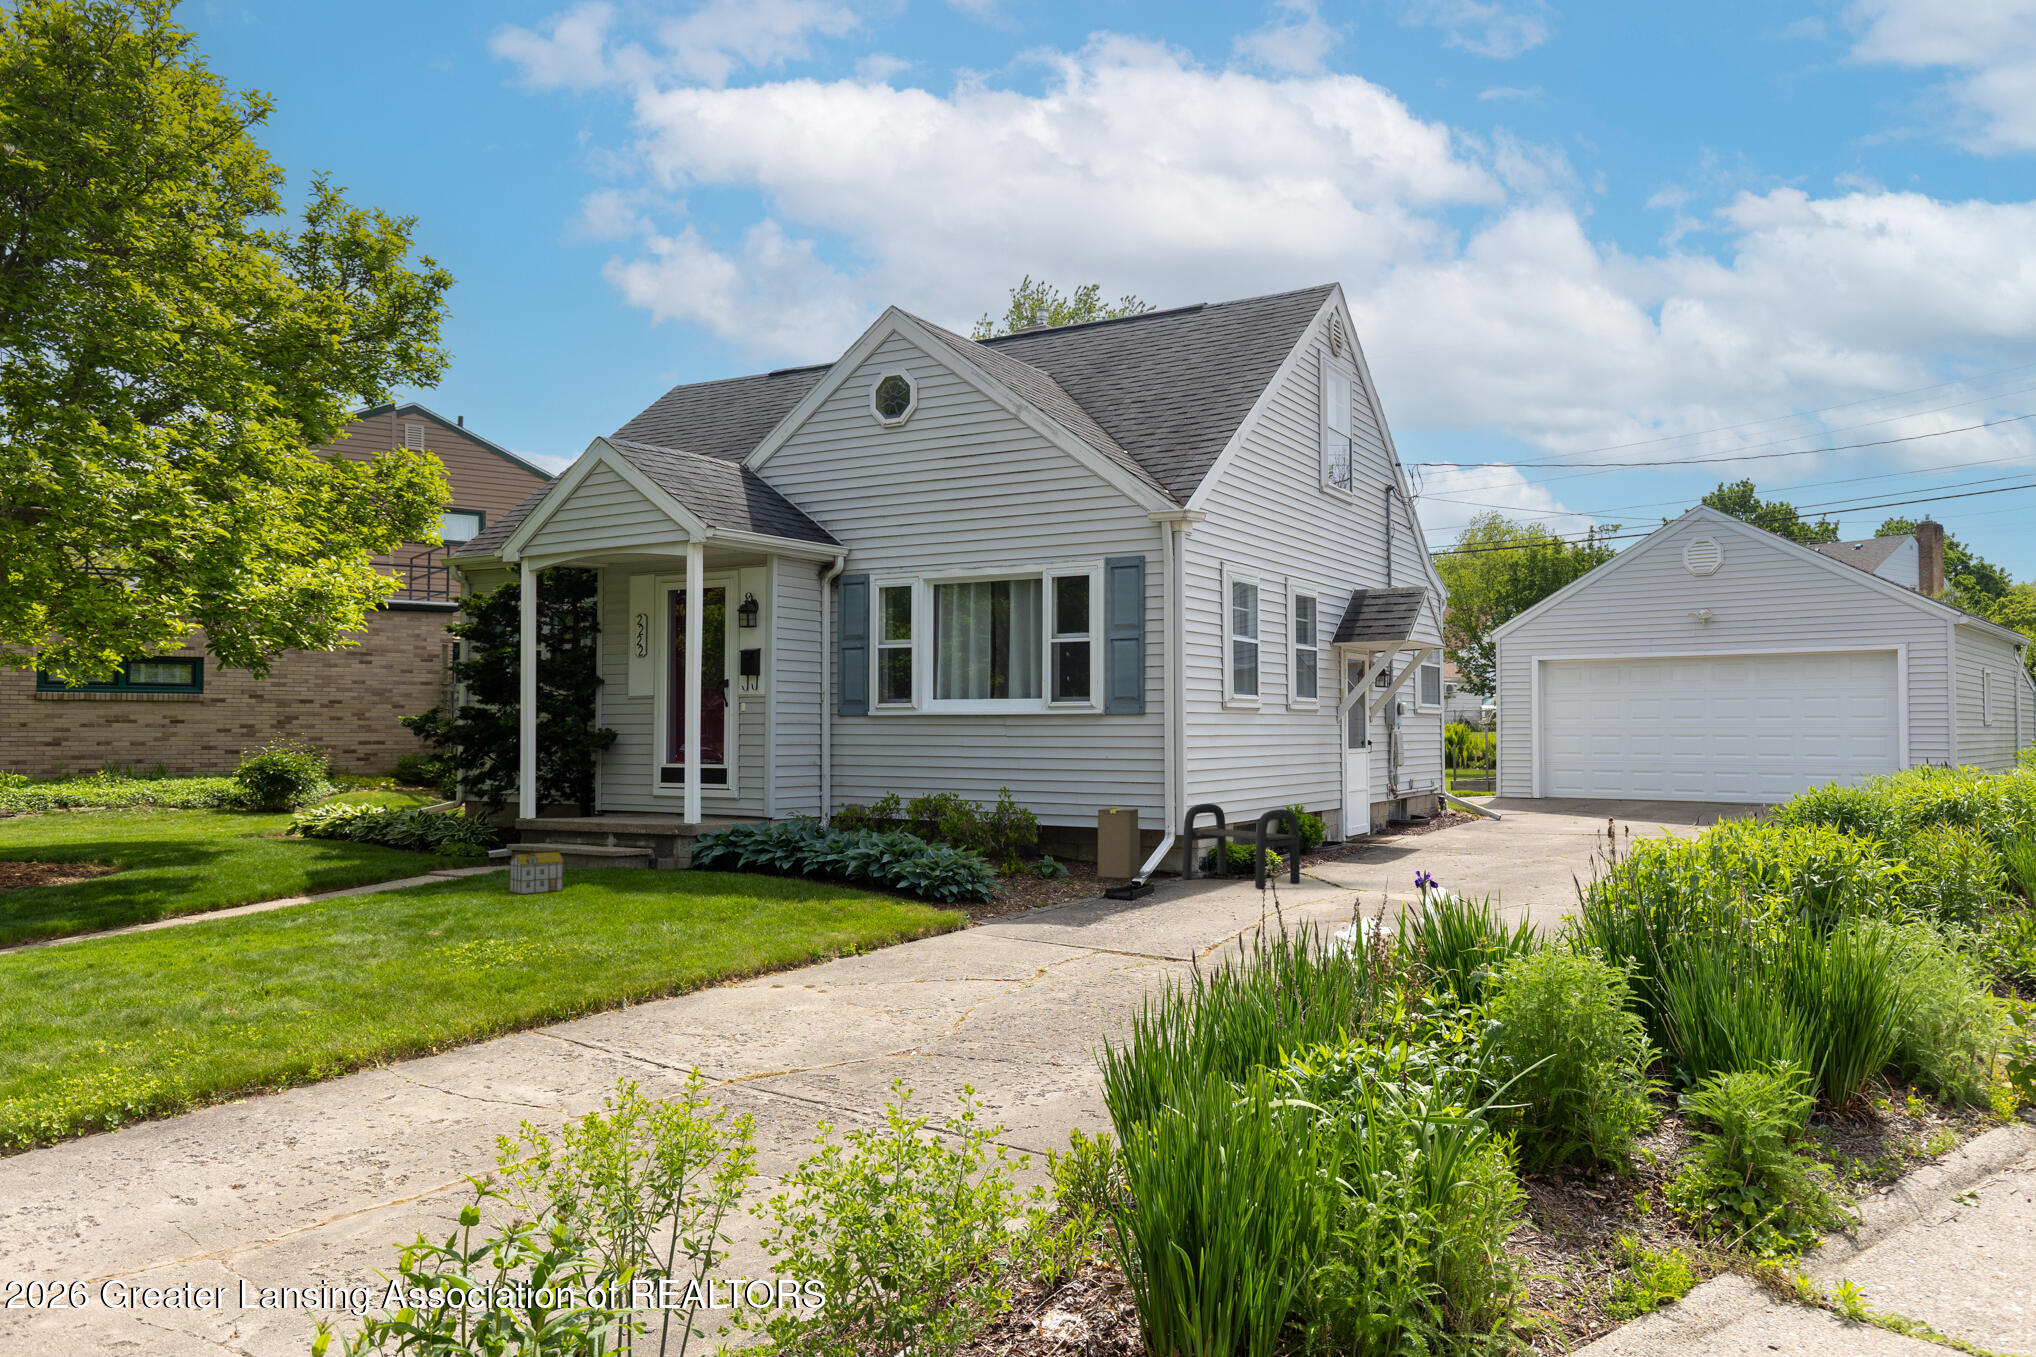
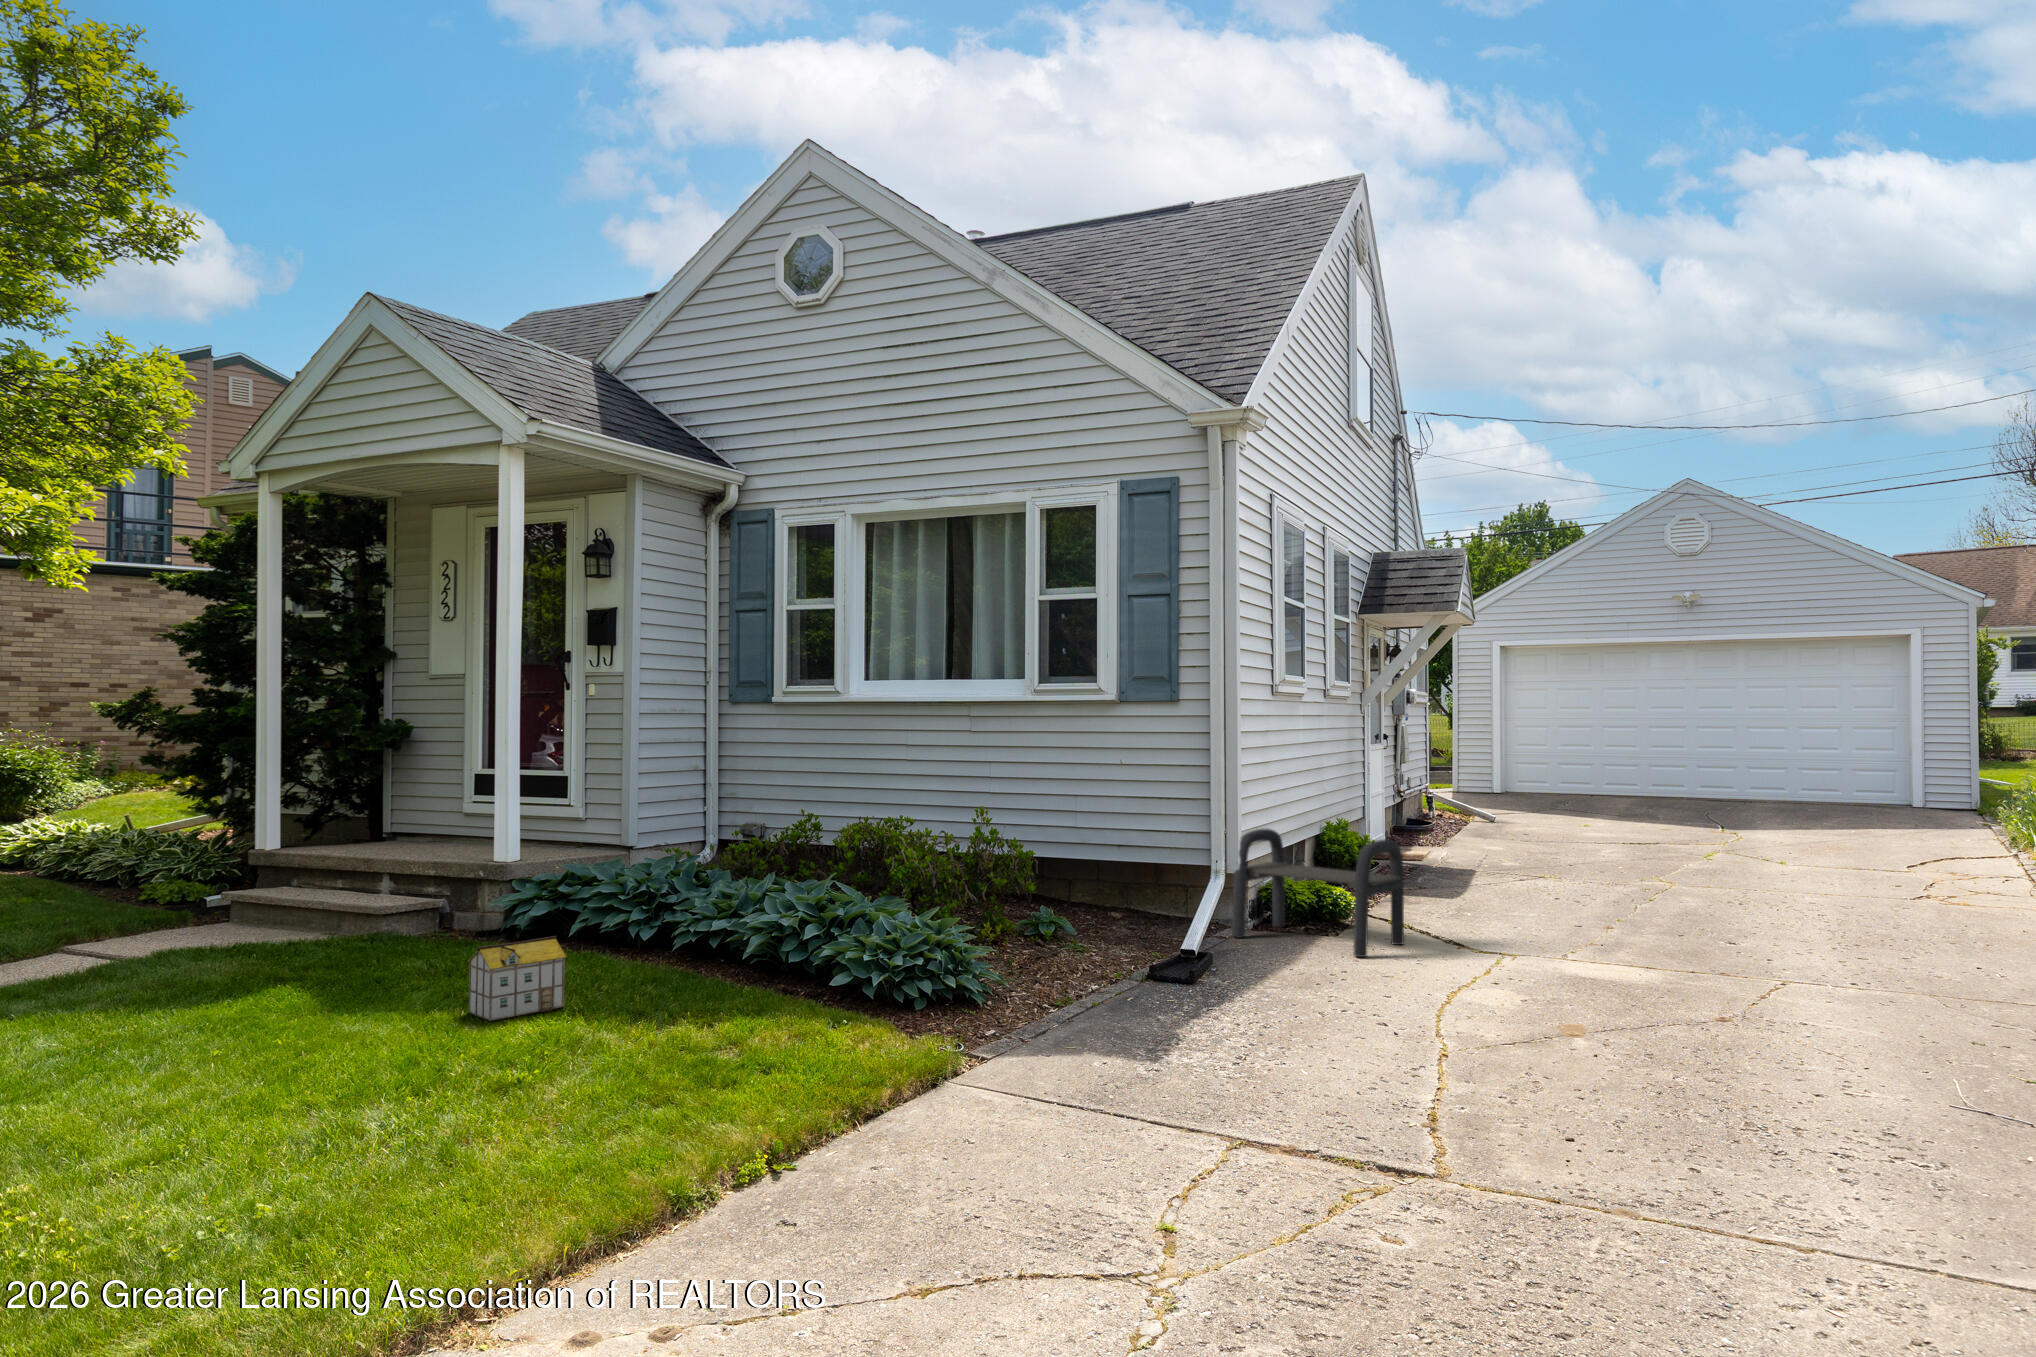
cardboard box: present [1098,808,1140,878] -> none [1110,834,1167,938]
toy house: present [509,850,564,894] -> present [468,936,567,1021]

